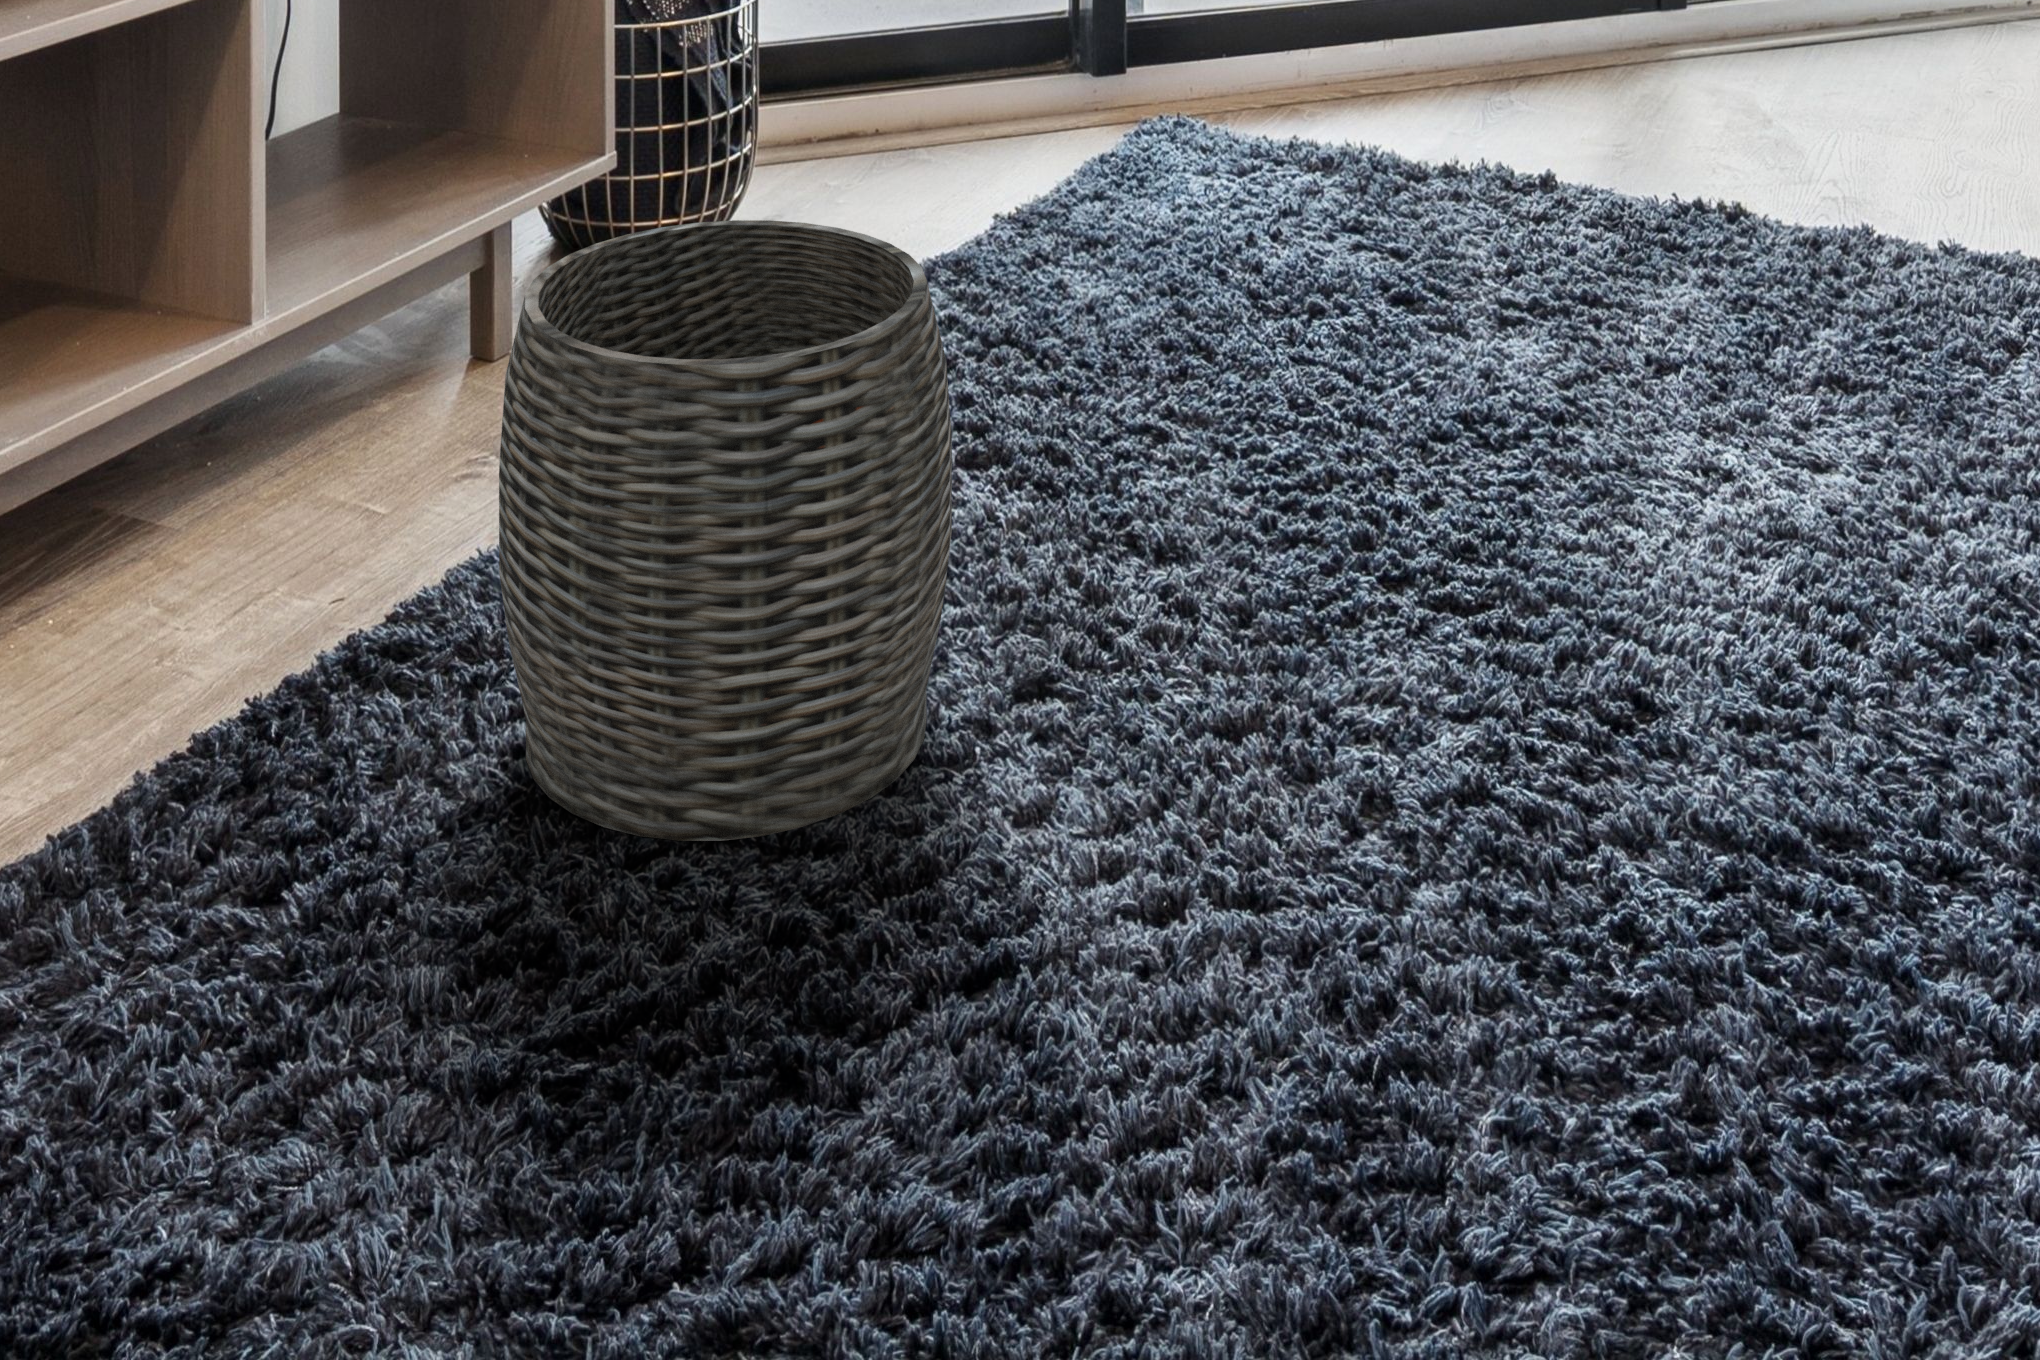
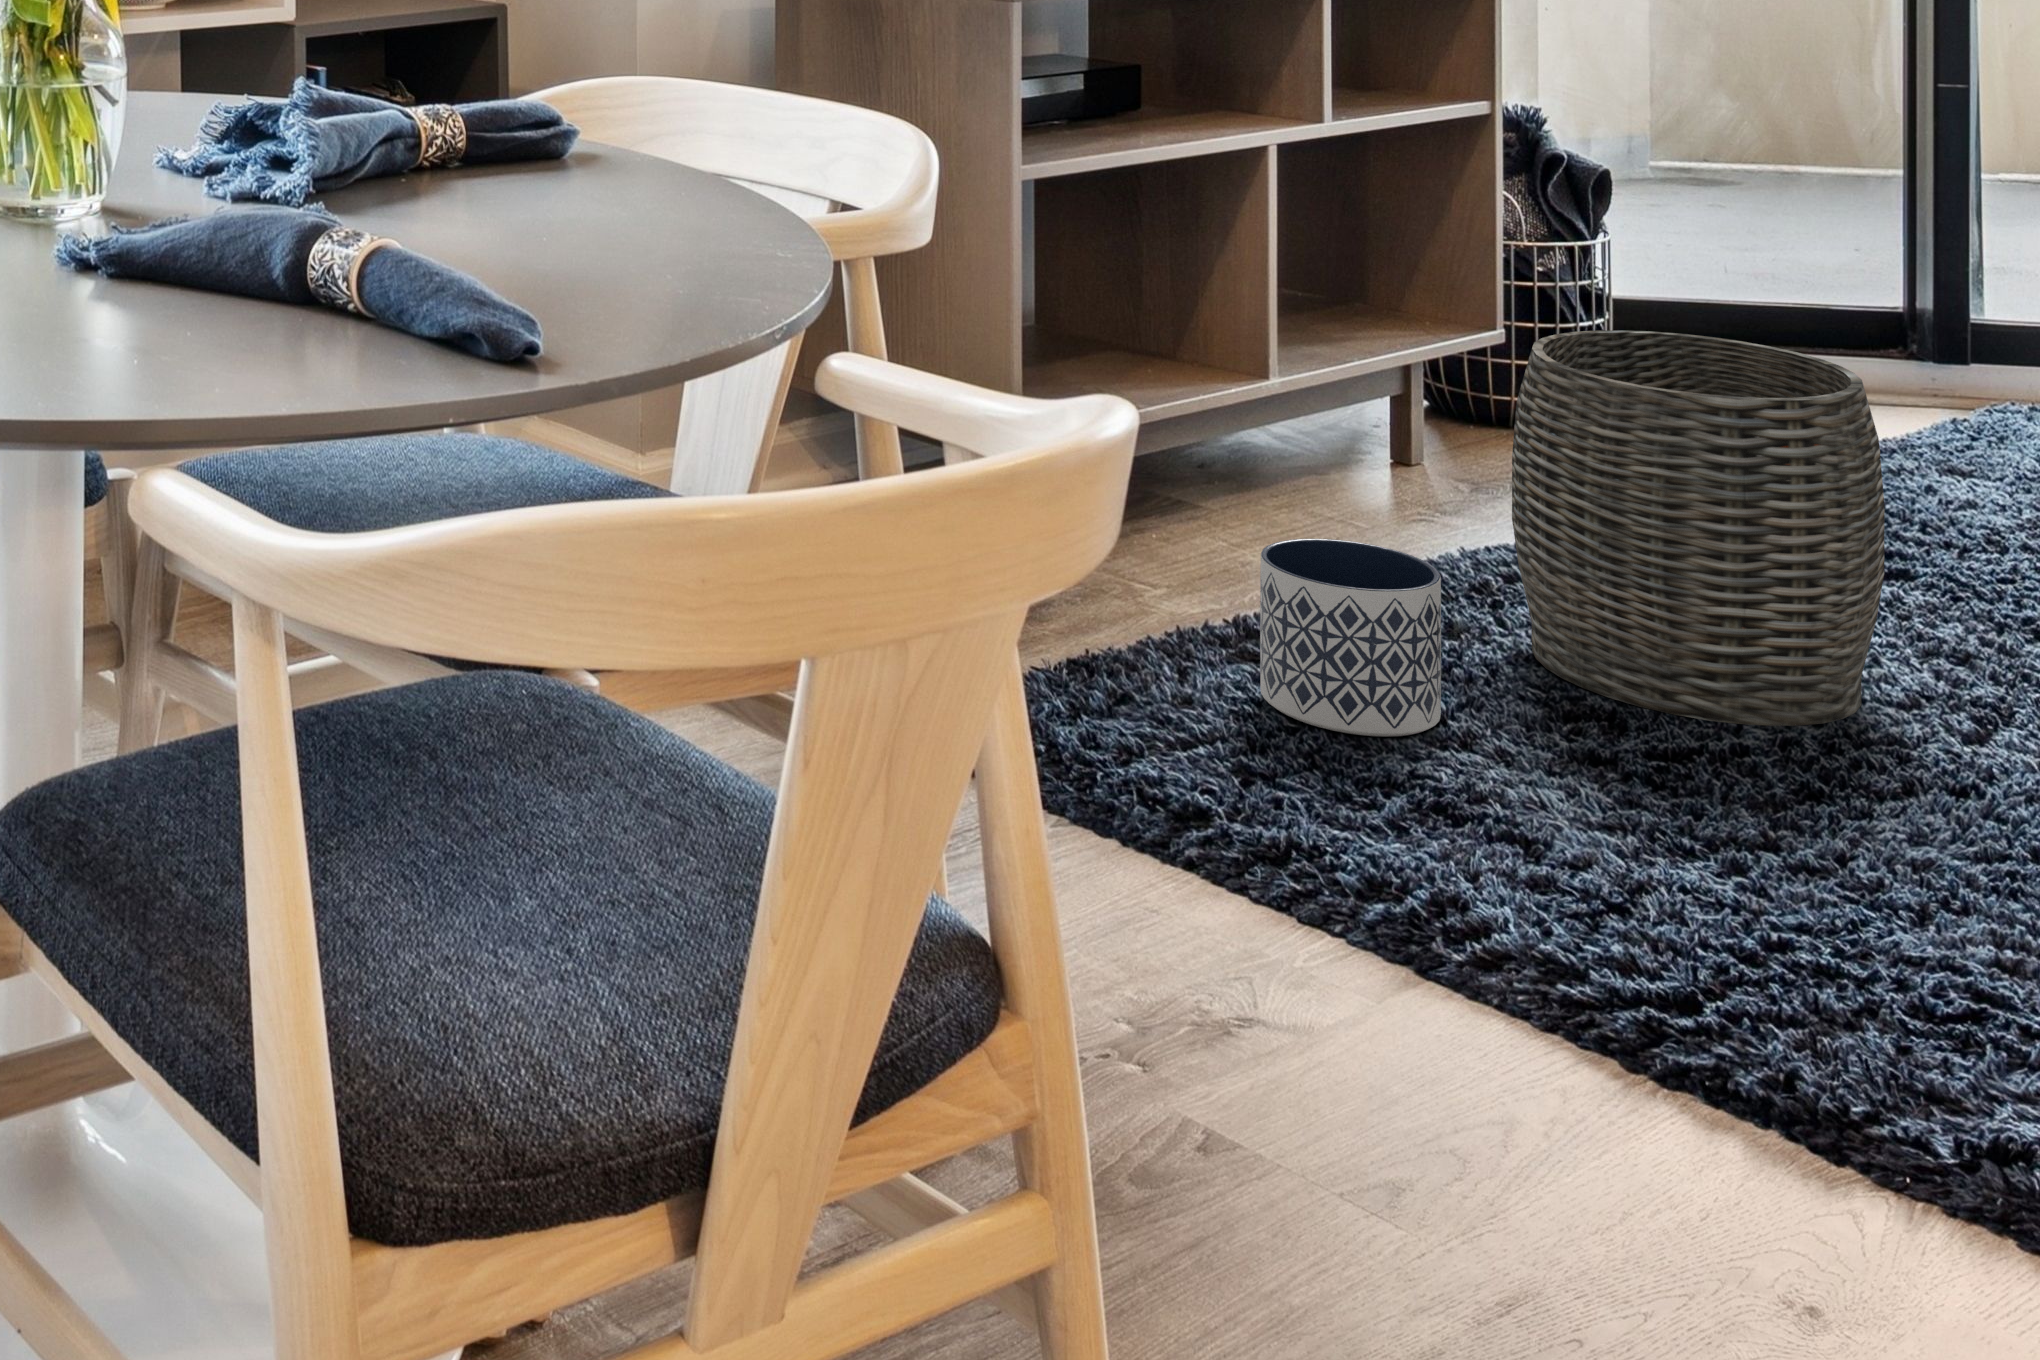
planter: none [61,685,338,1063] -> present [1260,539,1441,737]

